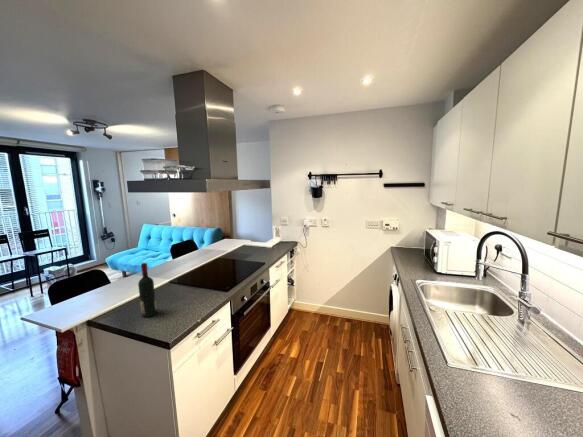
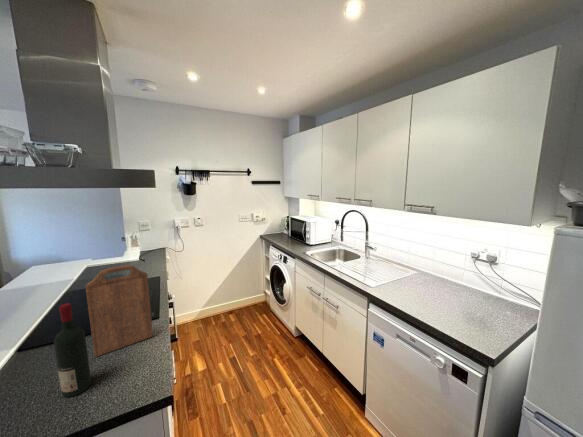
cutting board: none [169,248,204,304] -> present [86,265,153,357]

